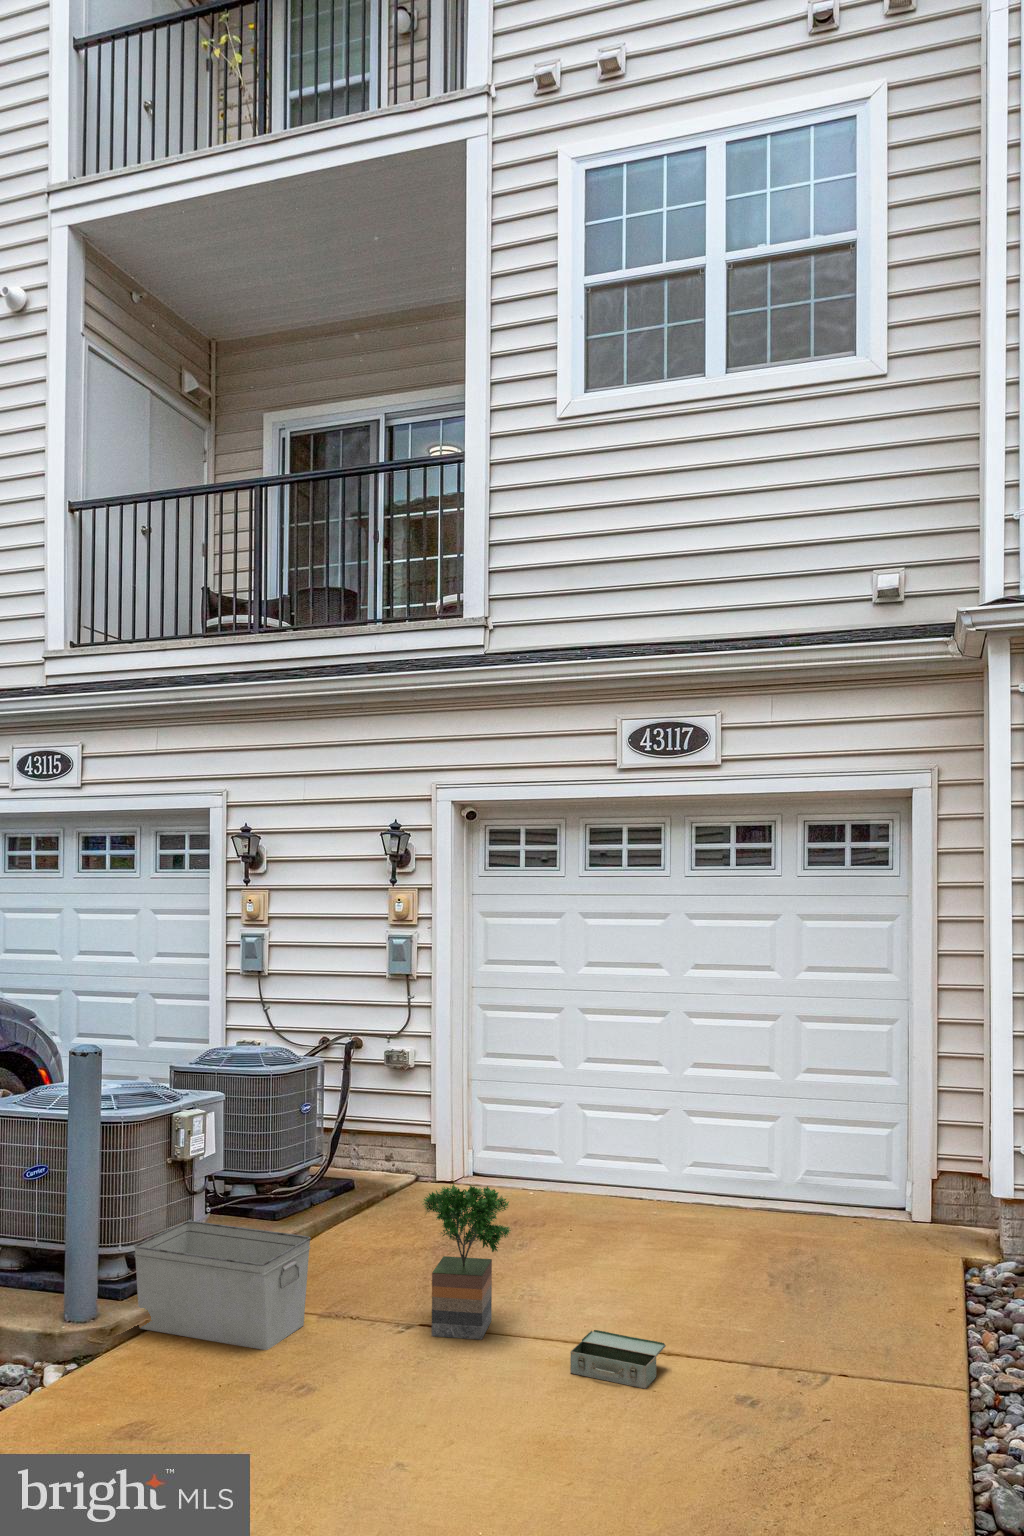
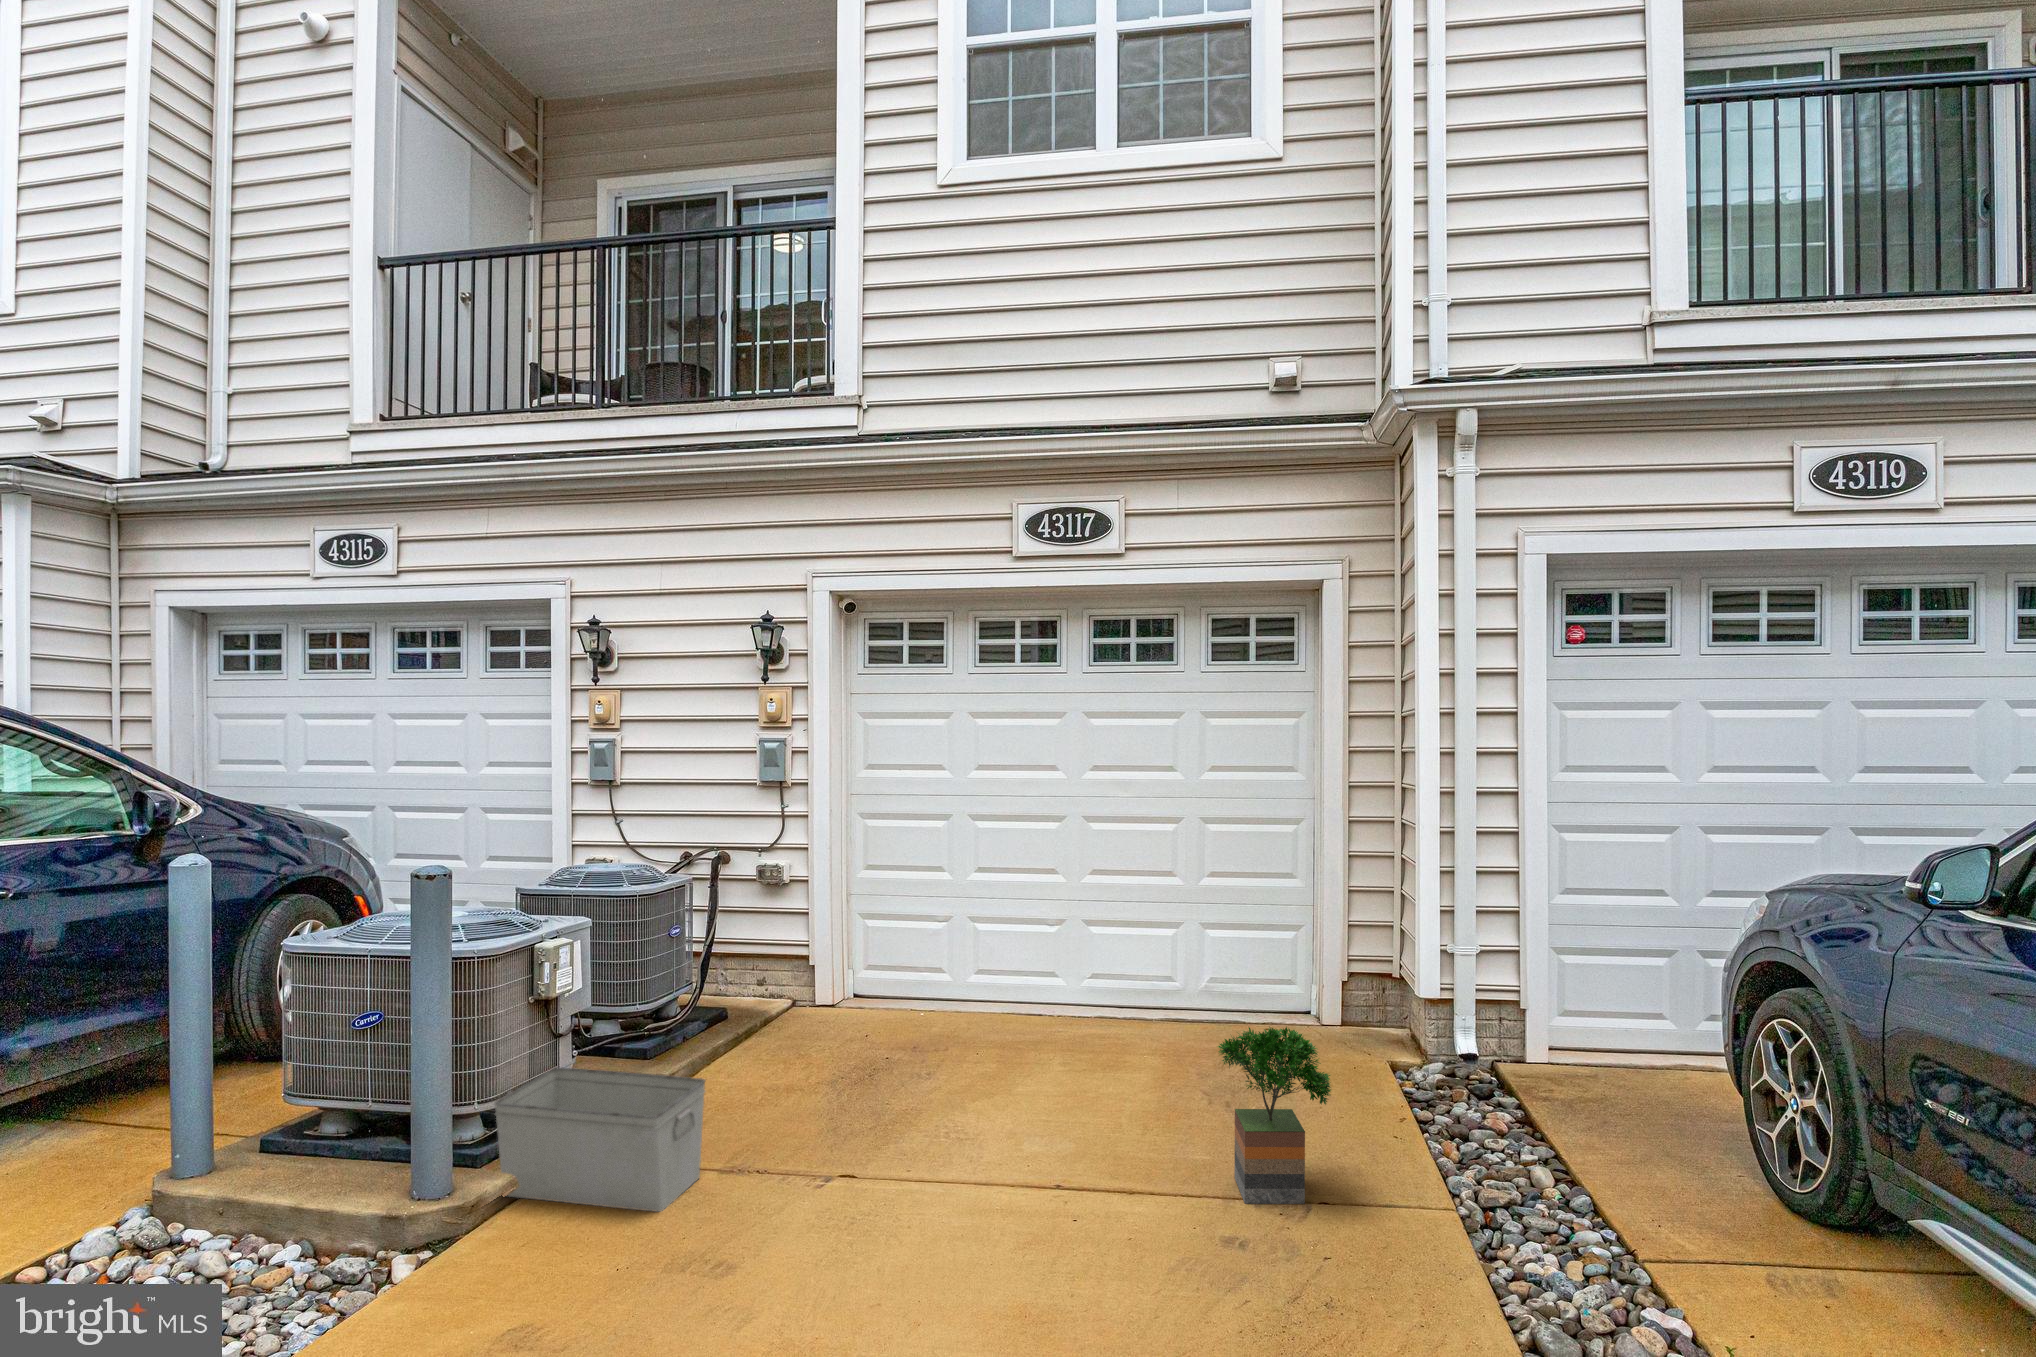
potted tree: present [423,1184,511,1340] -> present [1218,1027,1331,1204]
toolbox: present [570,1330,666,1389] -> none [1014,1163,1115,1226]

